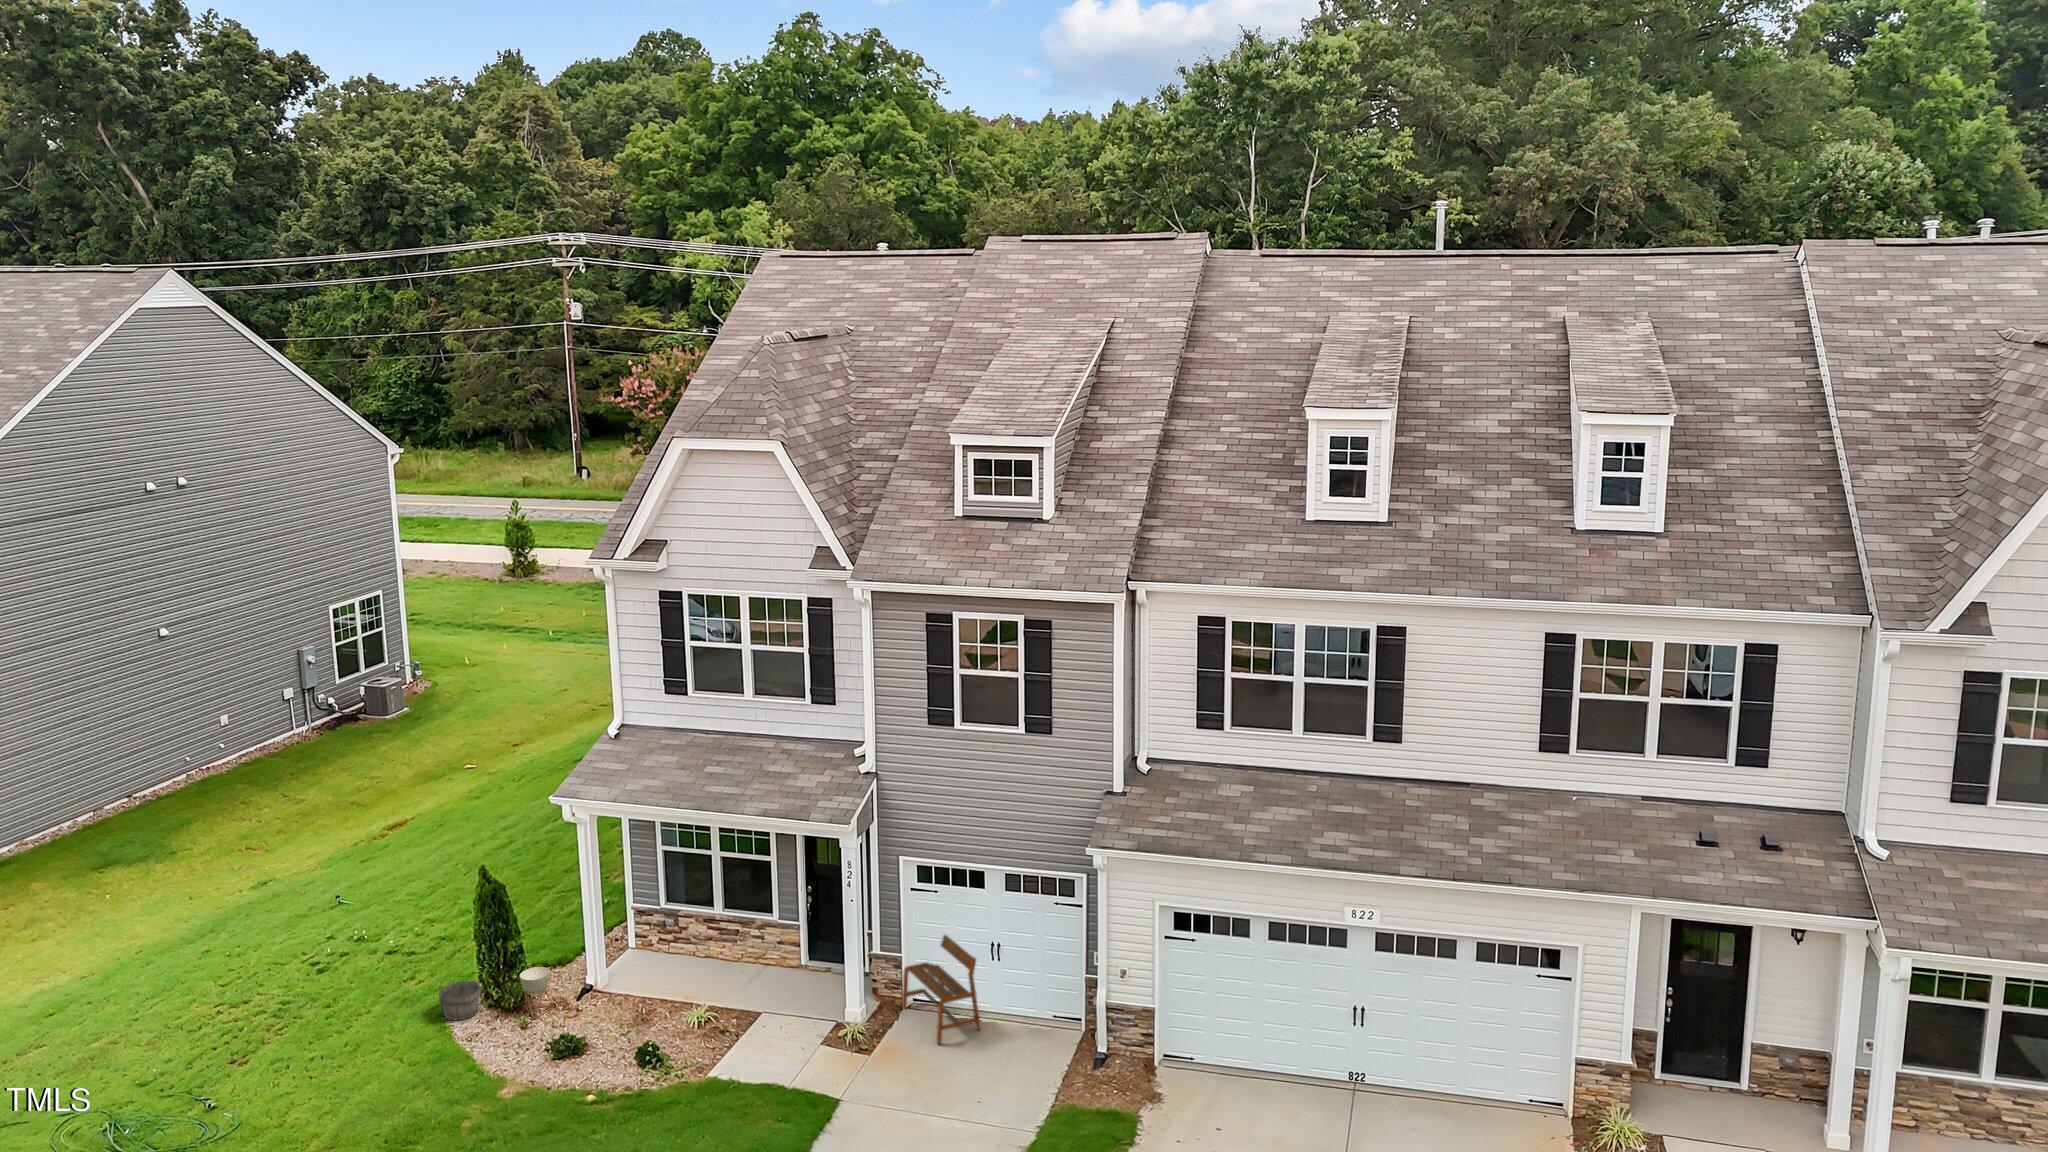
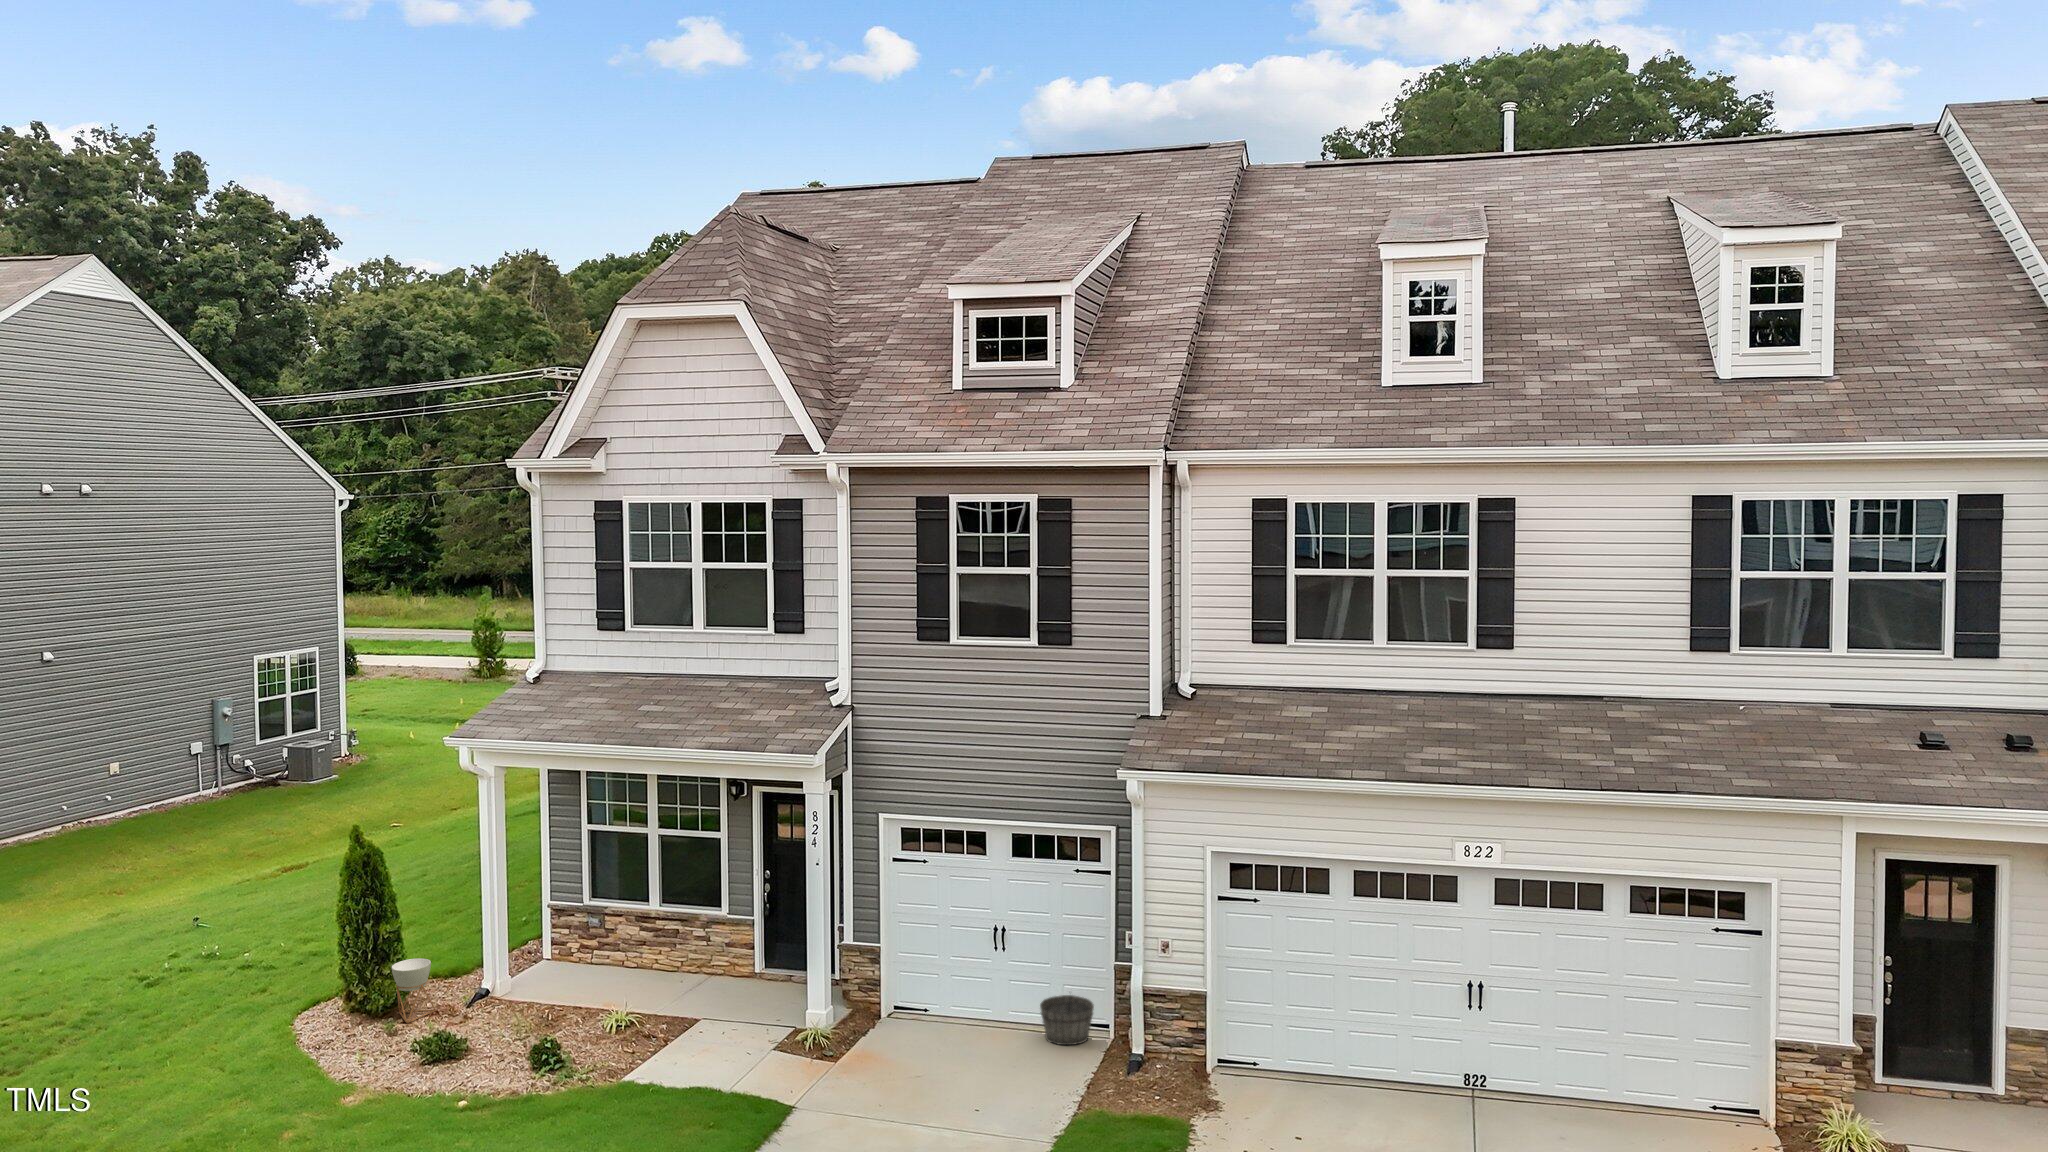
bench: present [902,935,981,1044] -> none [879,910,980,1049]
wooden bucket: present [438,981,481,1020] -> present [1040,995,1094,1045]

